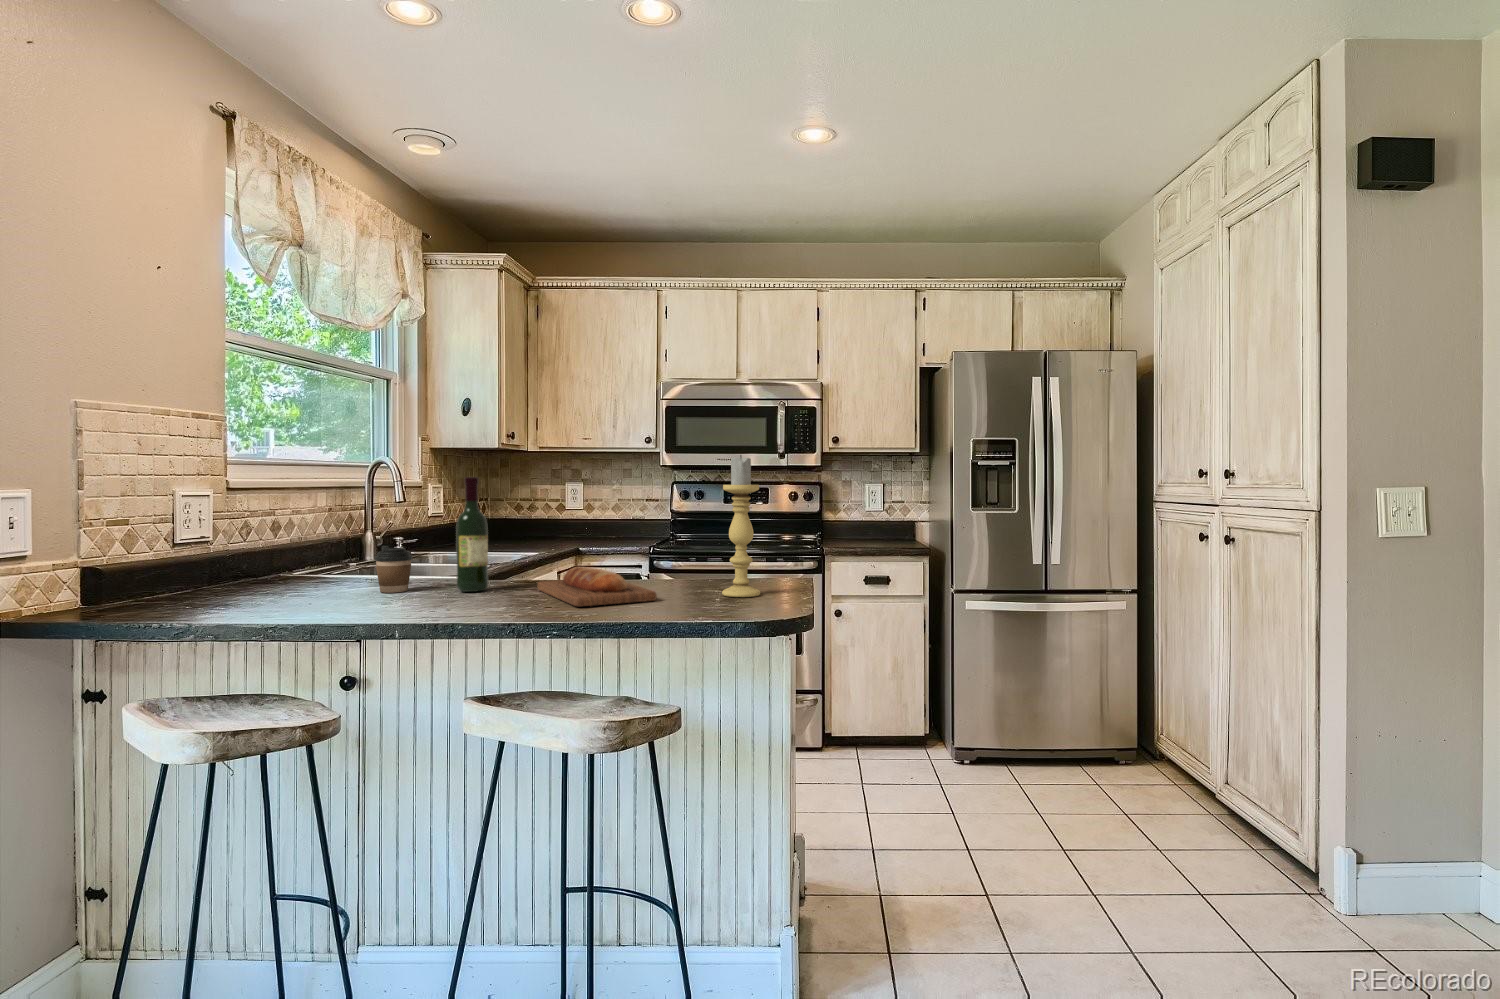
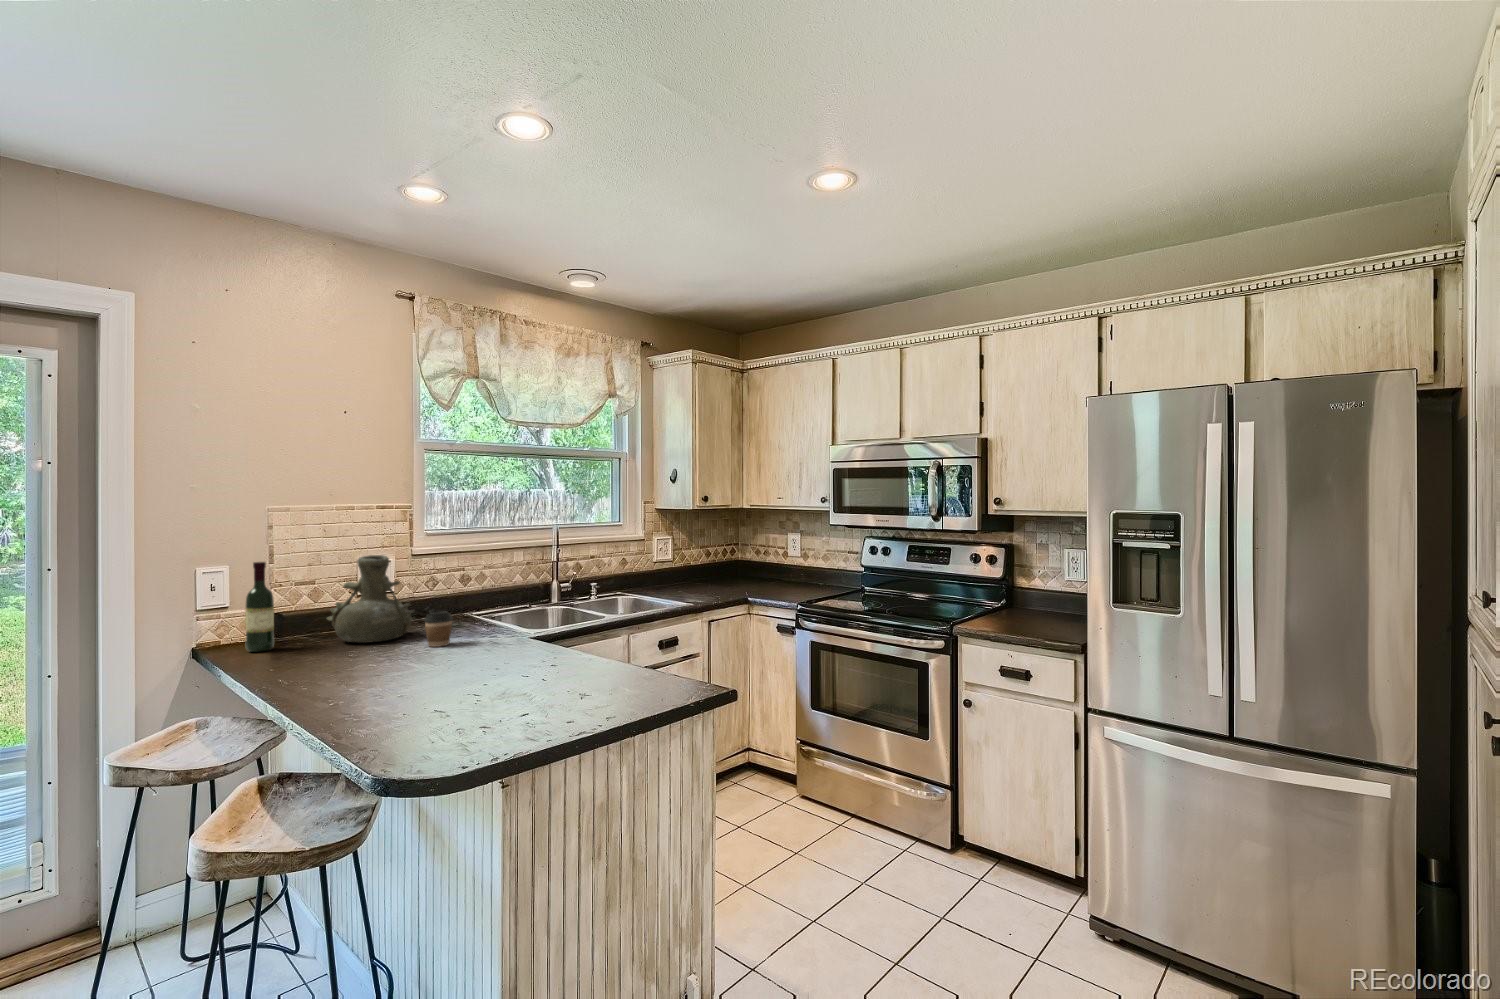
candle holder: present [722,455,760,597] -> none [563,558,602,704]
wine bottle: present [456,477,488,592] -> present [245,562,274,652]
vase: none [192,480,325,601] -> present [327,555,414,643]
bread loaf: present [537,567,657,606] -> none [436,645,561,693]

